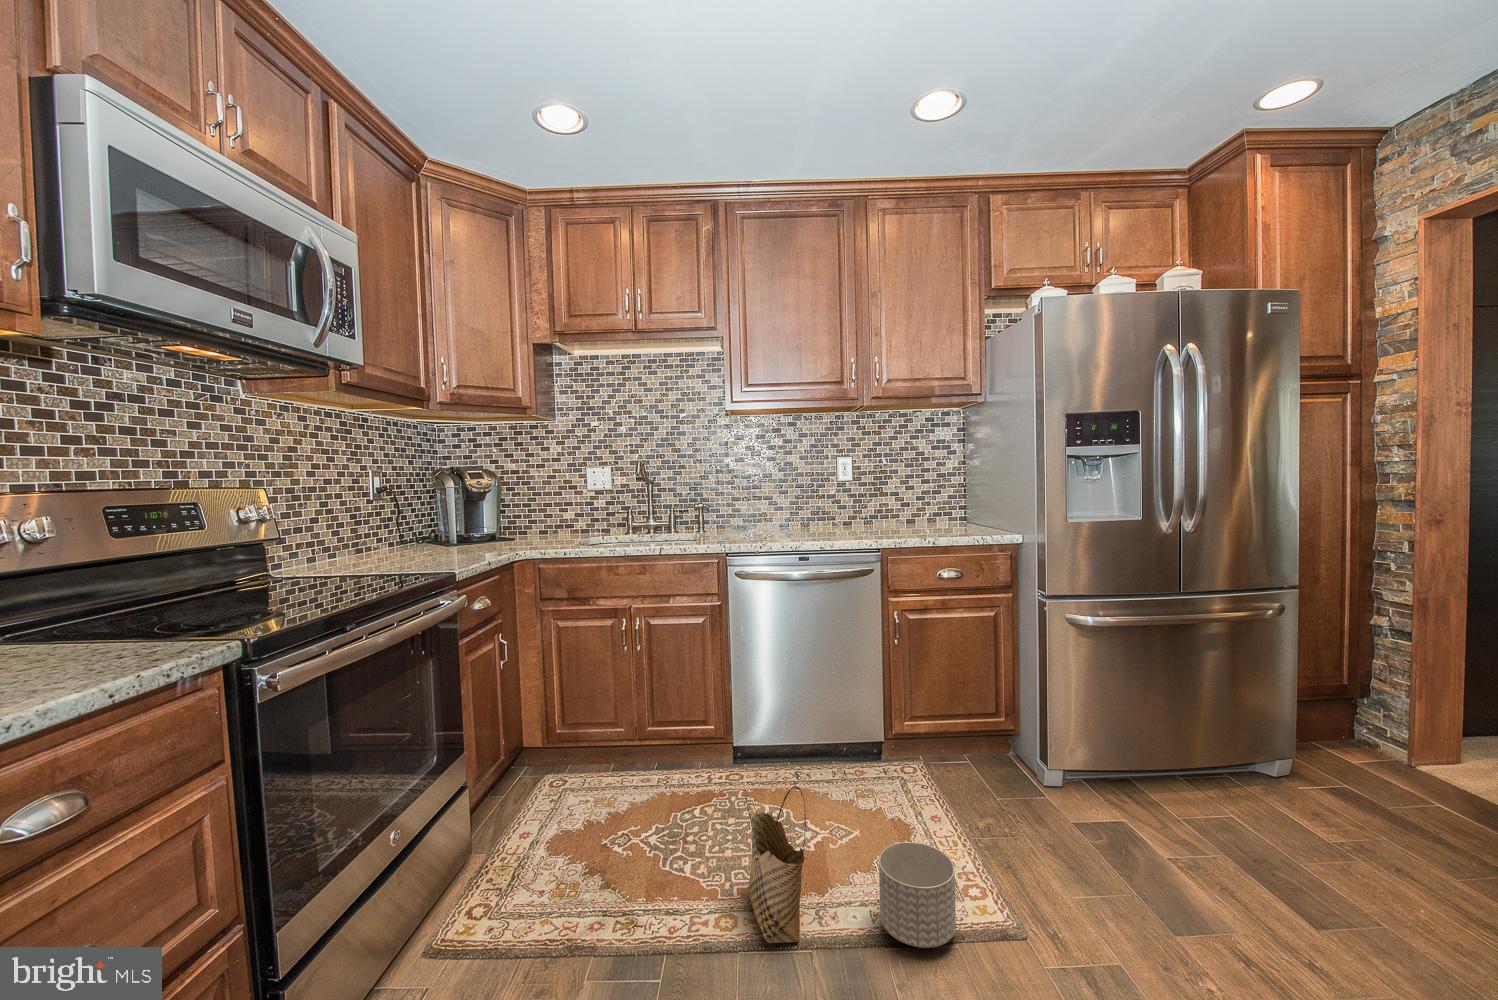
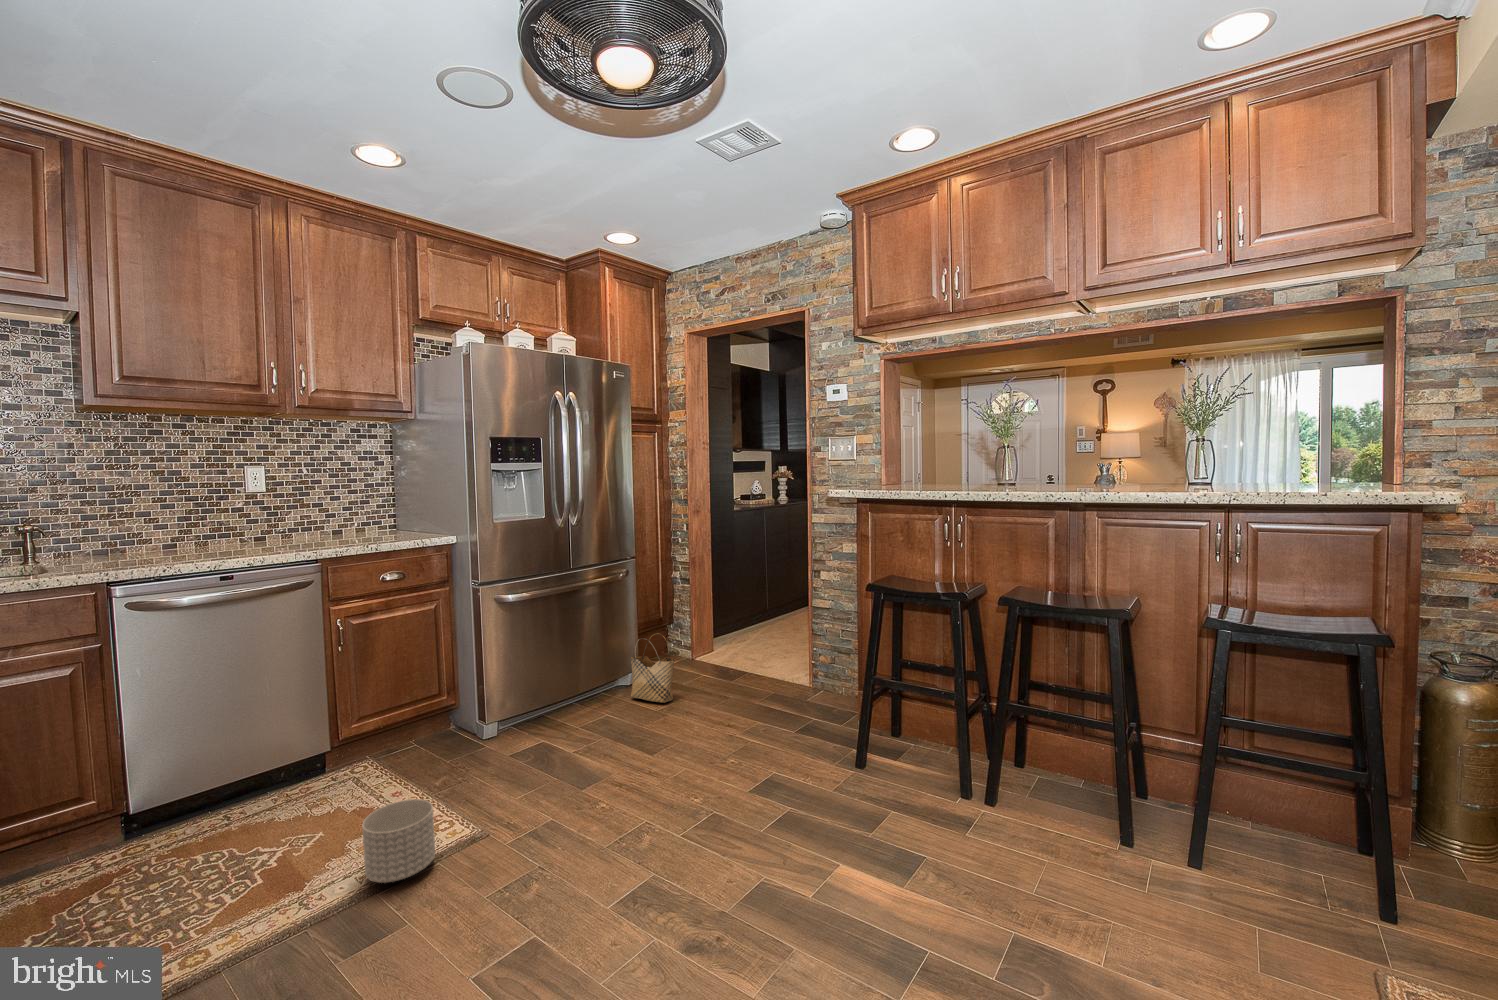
woven basket: present [745,786,806,943] -> present [630,633,675,703]

